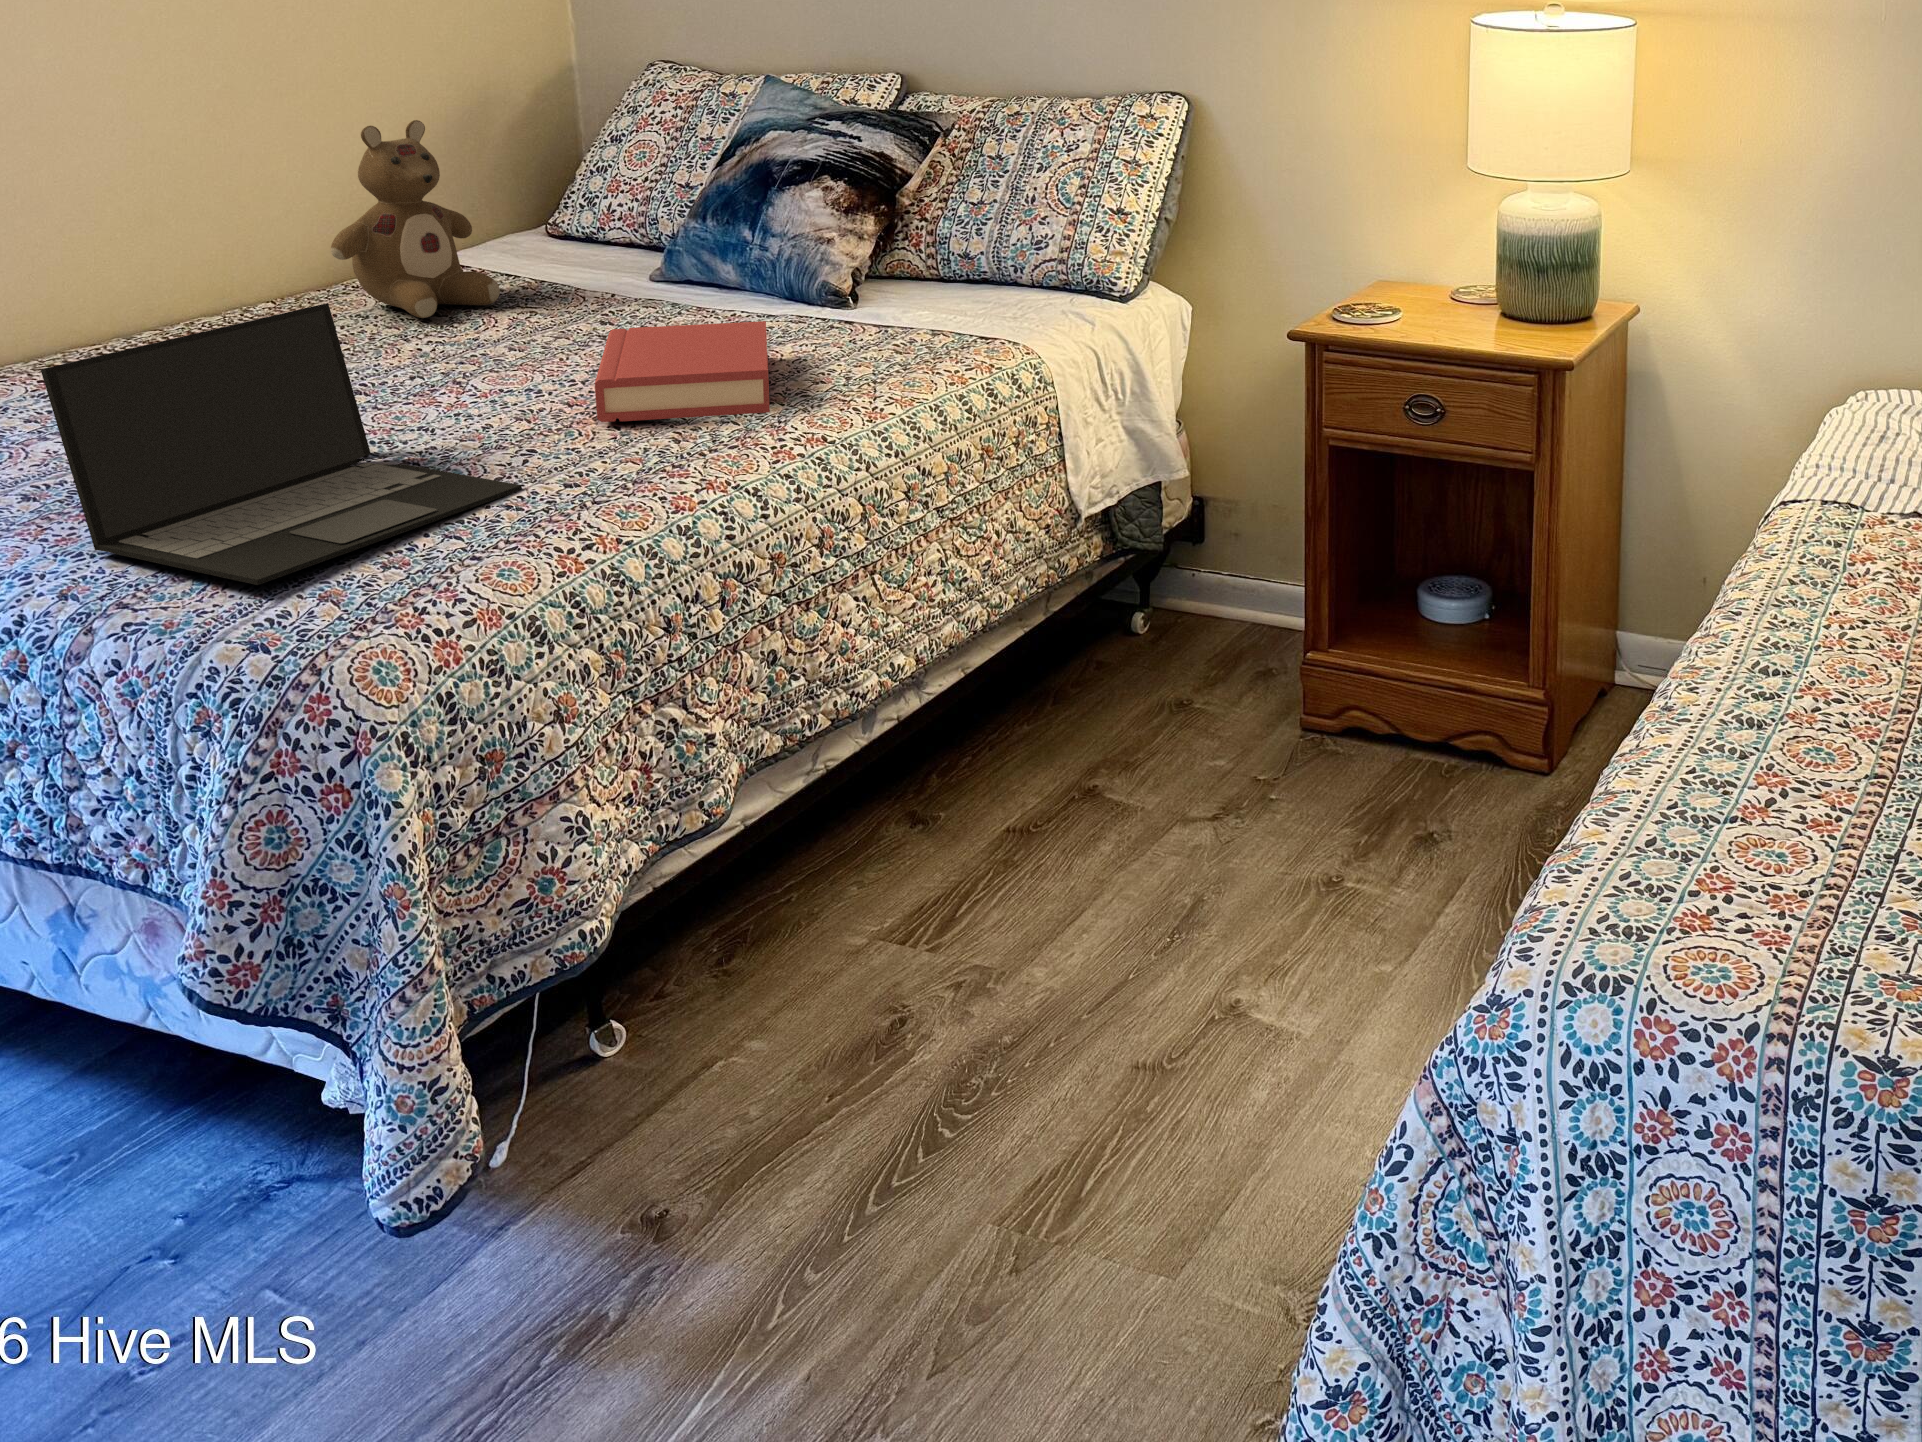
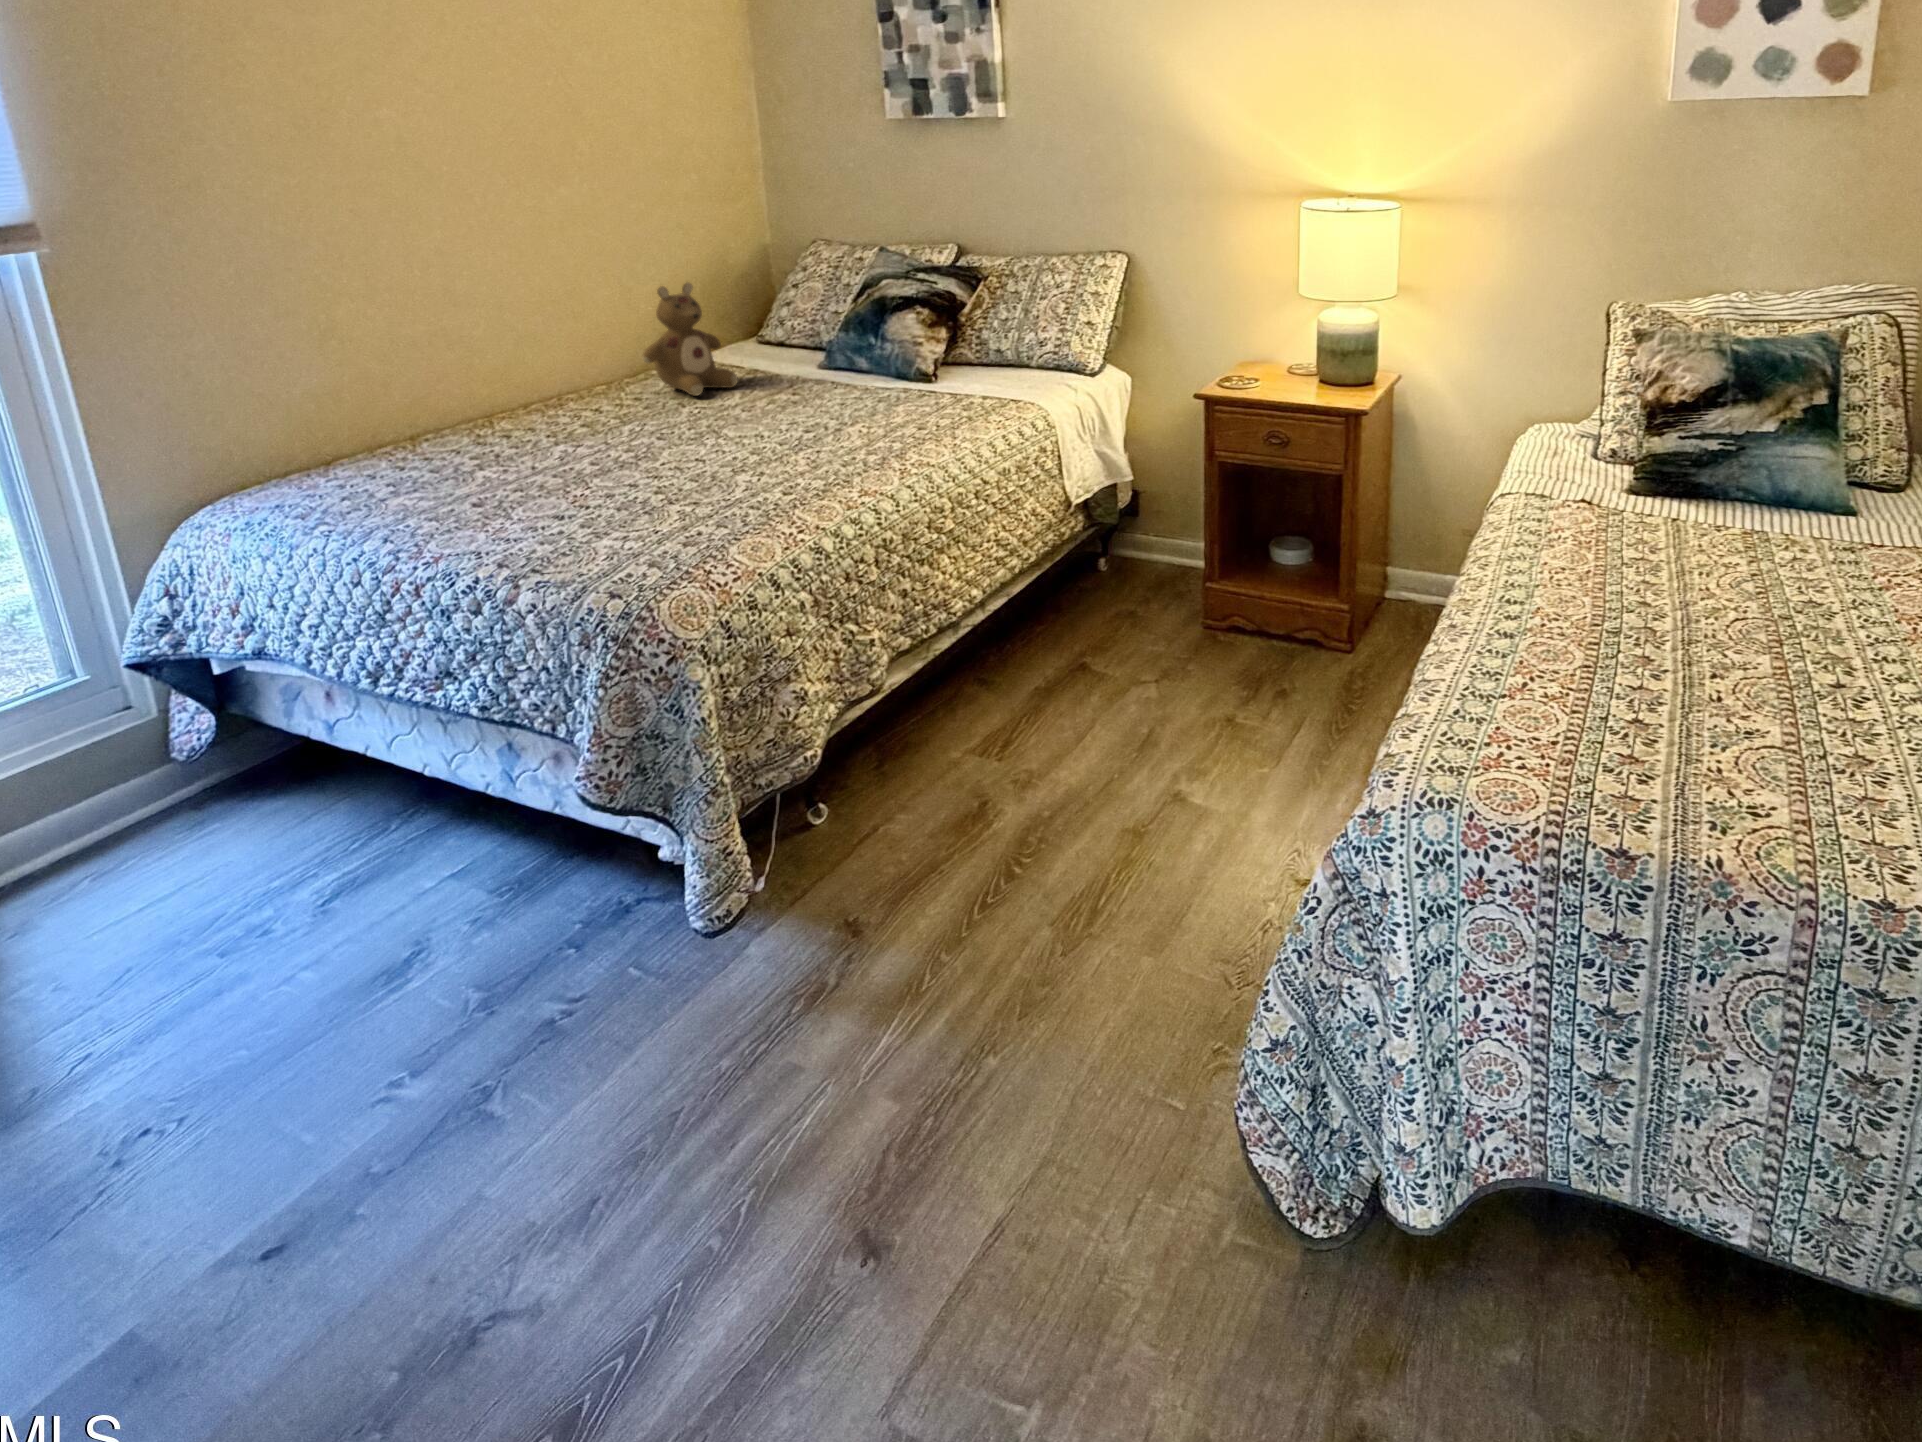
laptop: present [41,303,522,585] -> none [484,391,760,558]
hardback book: present [595,321,770,422] -> none [798,395,898,456]

